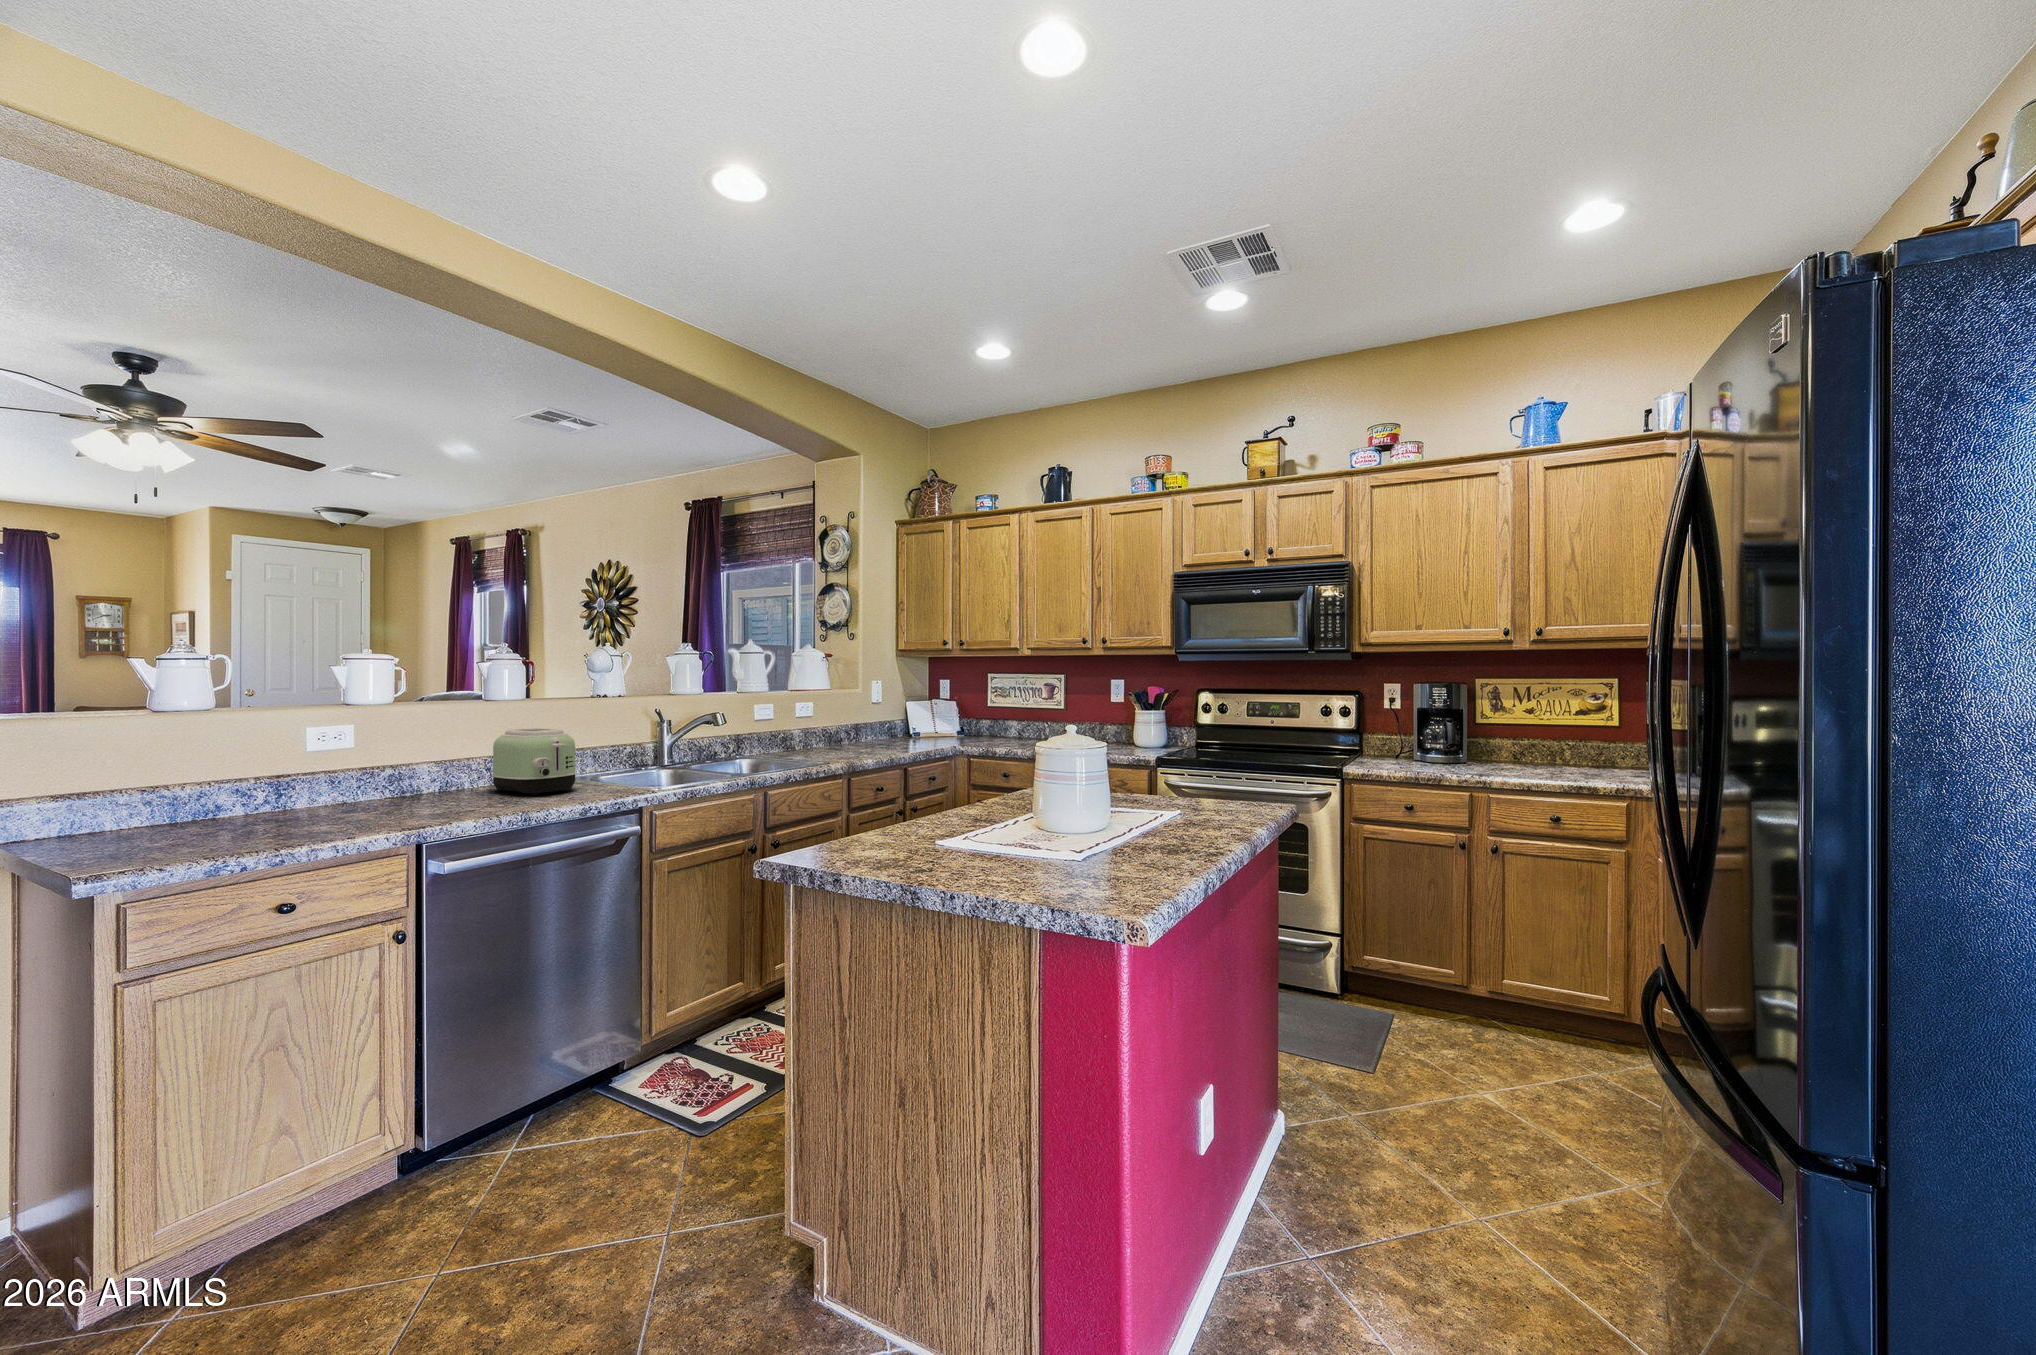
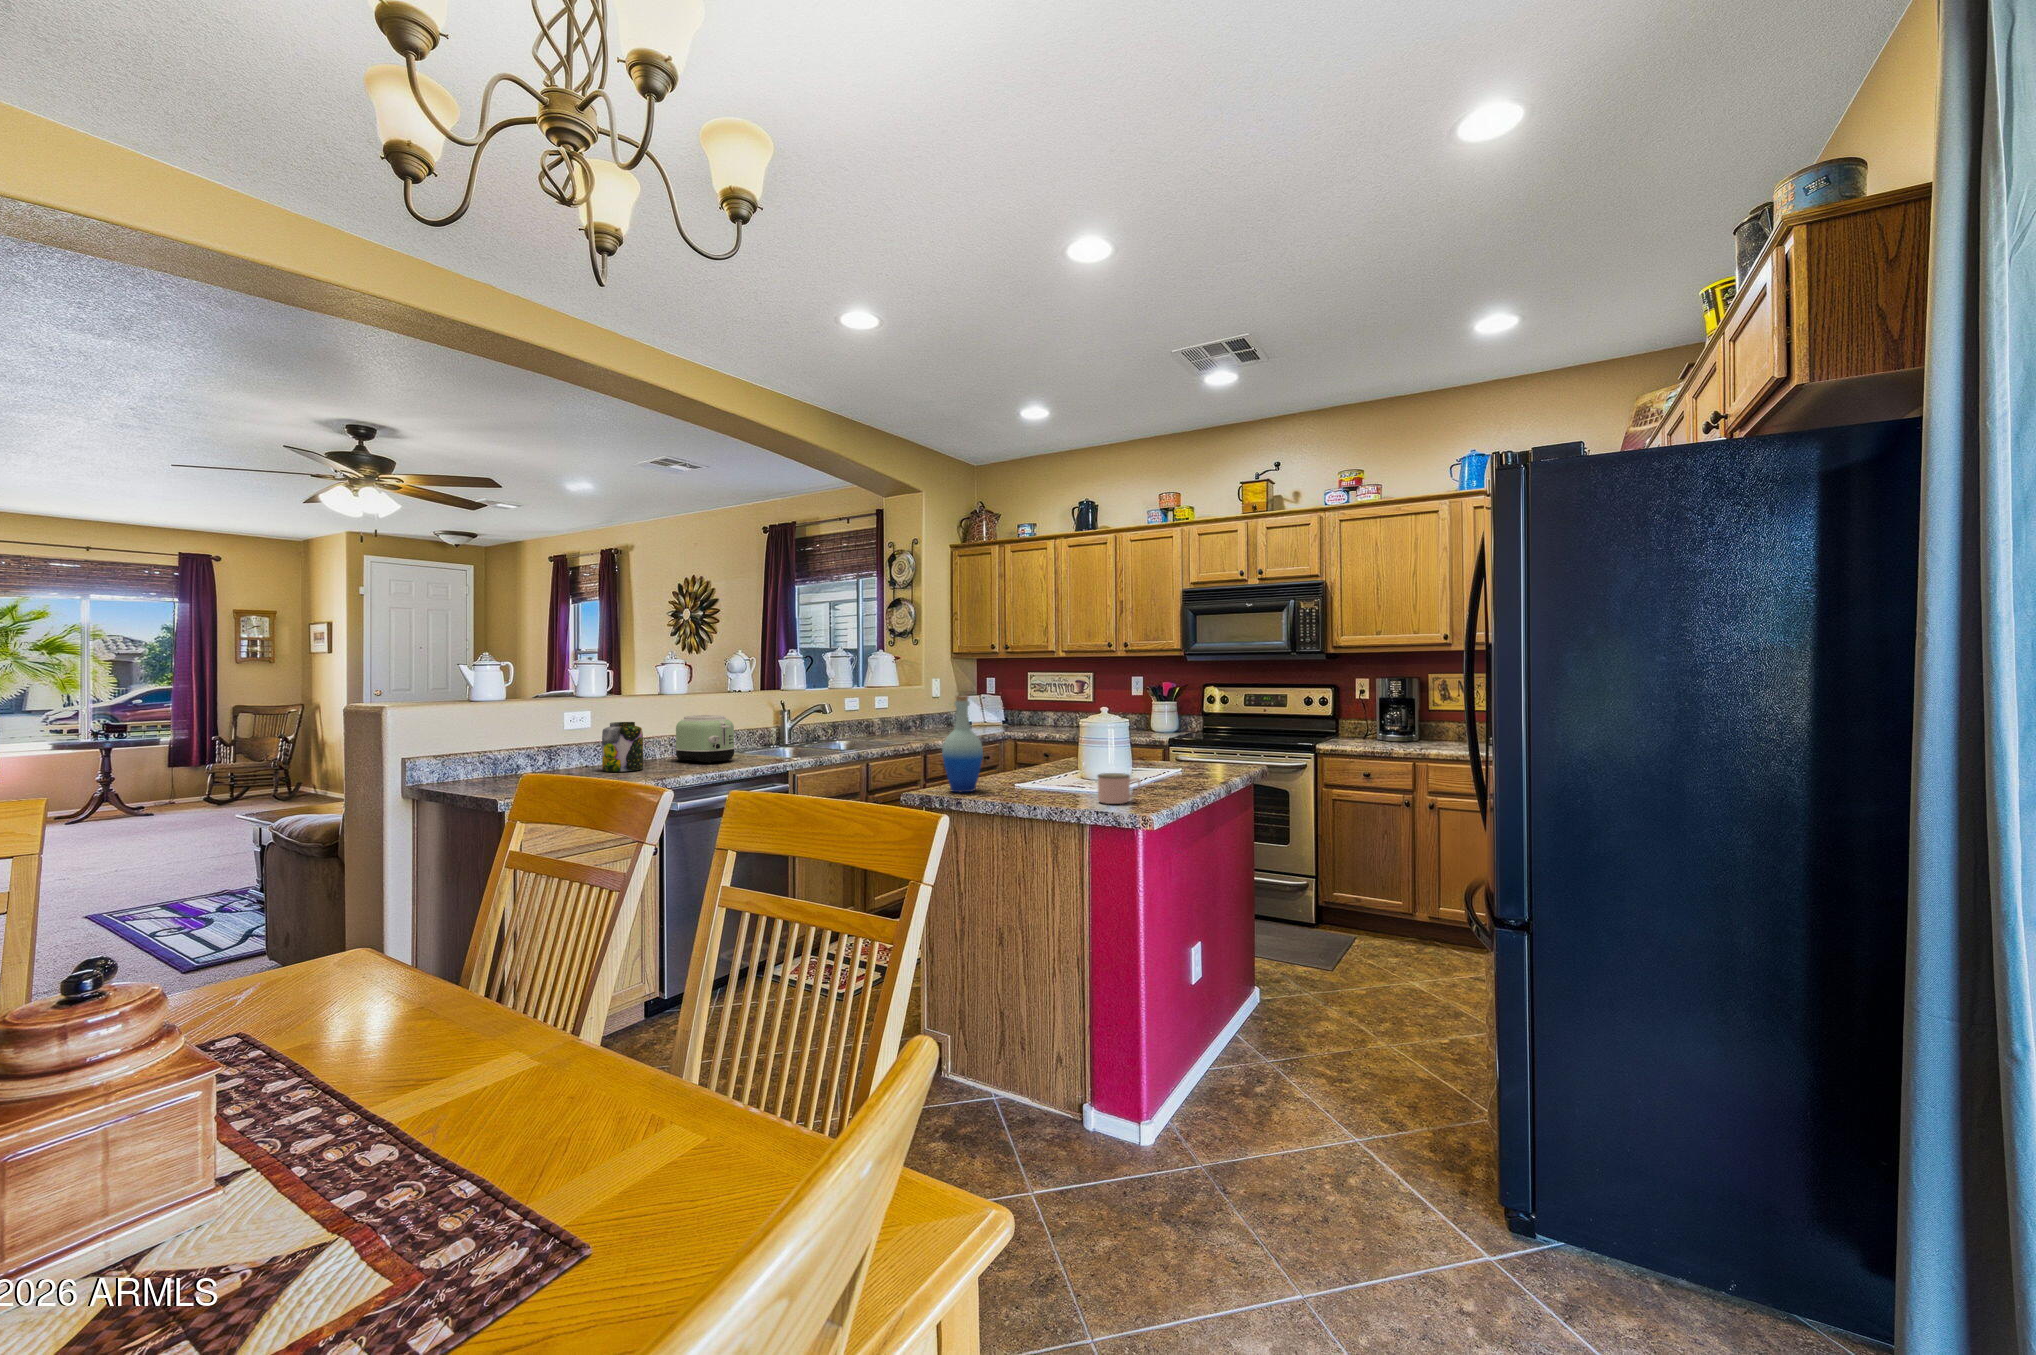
bottle: none [816,708,880,860] -> present [942,695,983,792]
jar: none [364,740,429,811] -> present [602,722,643,772]
mug: none [1052,837,1123,892] -> present [1098,773,1140,804]

